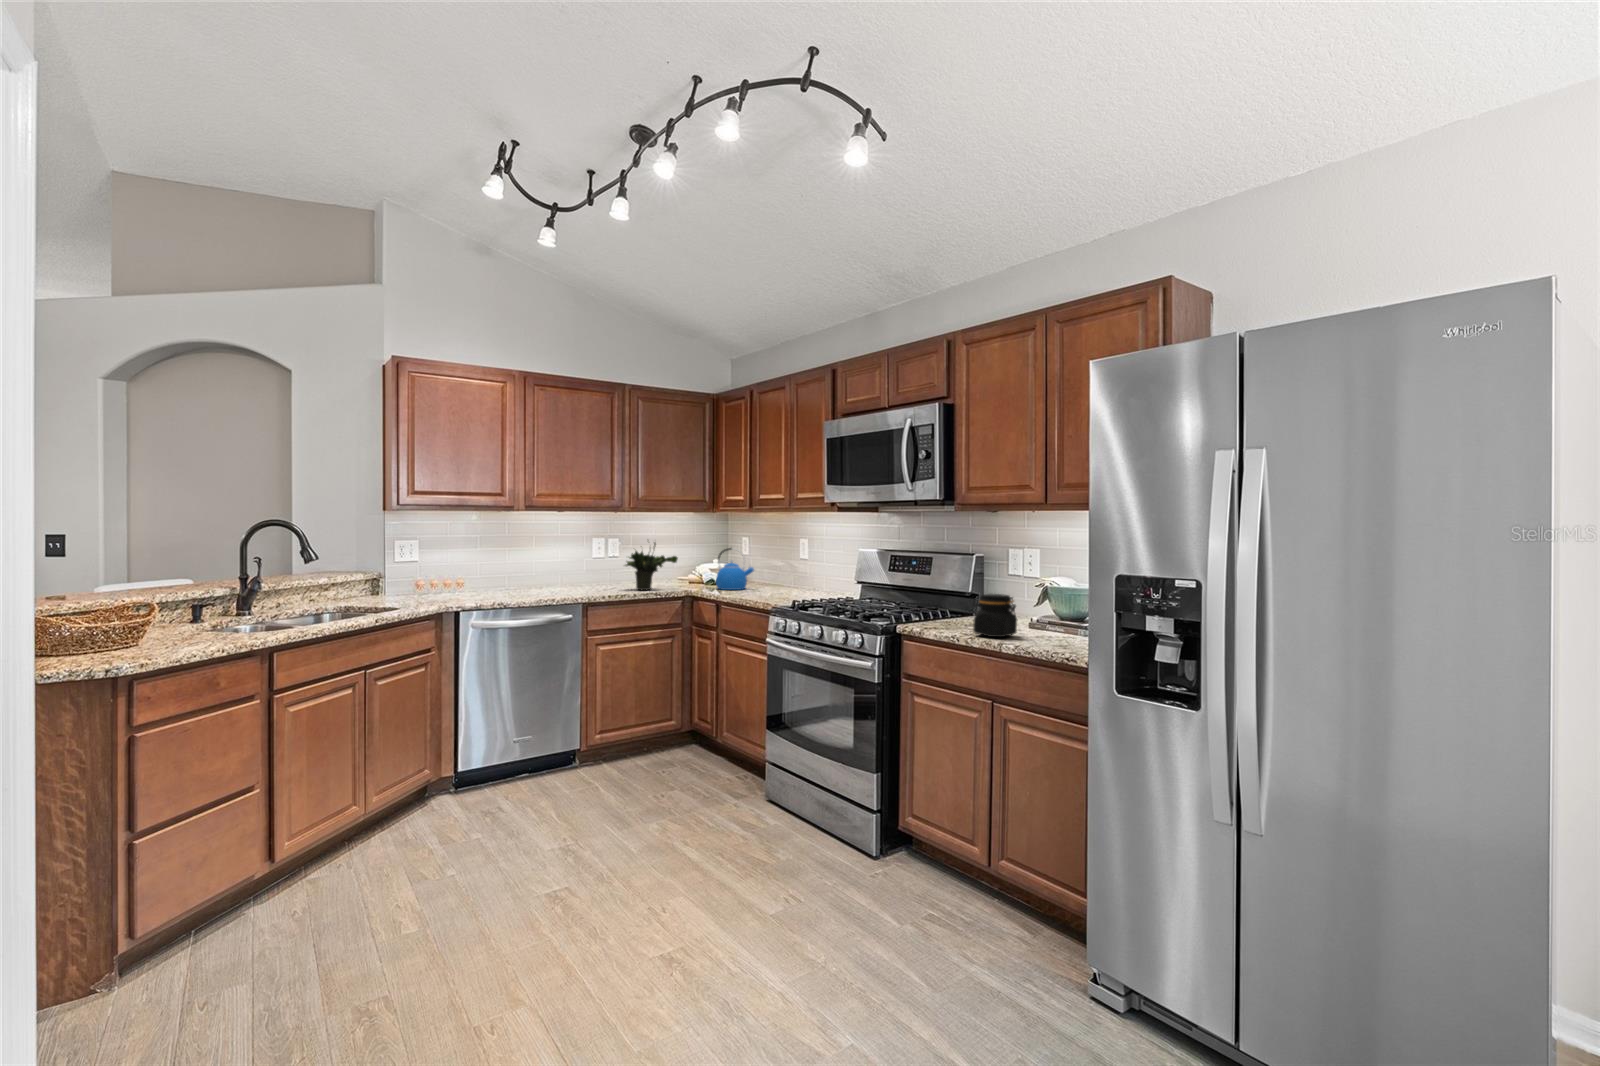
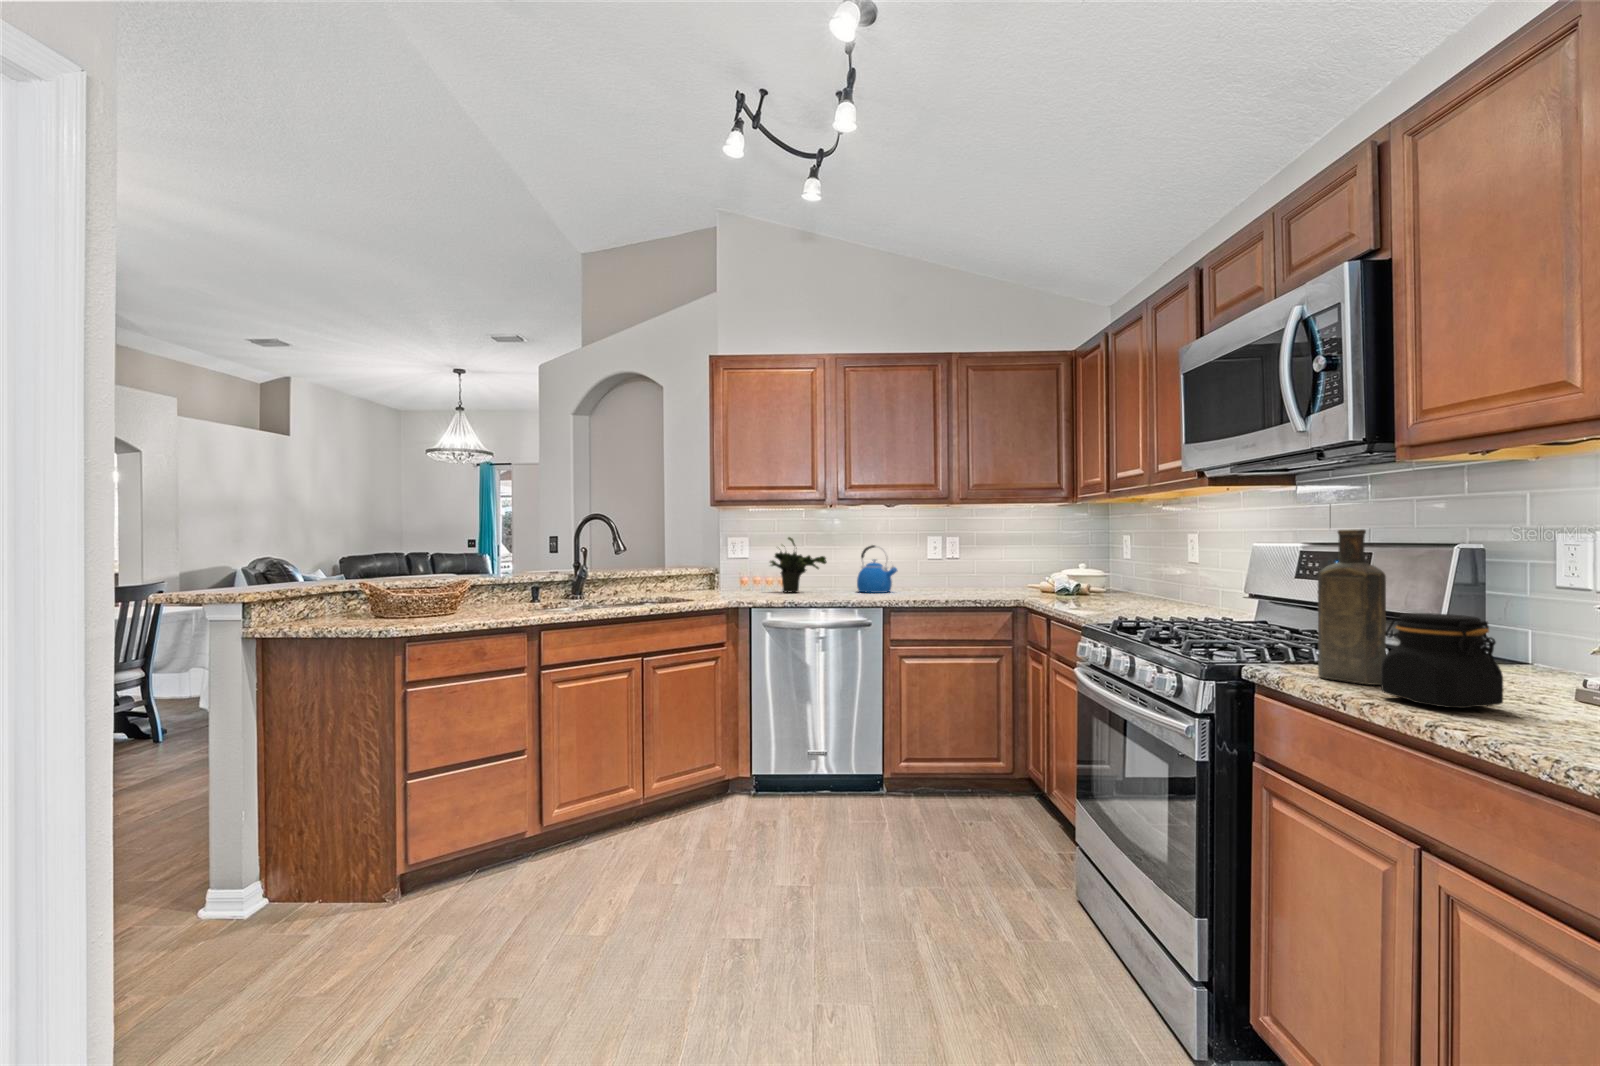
potted plant: present [625,543,678,590] -> present [770,537,827,592]
kettle: present [716,548,754,590] -> present [857,545,897,593]
bottle: none [936,552,968,630] -> present [1318,529,1386,685]

